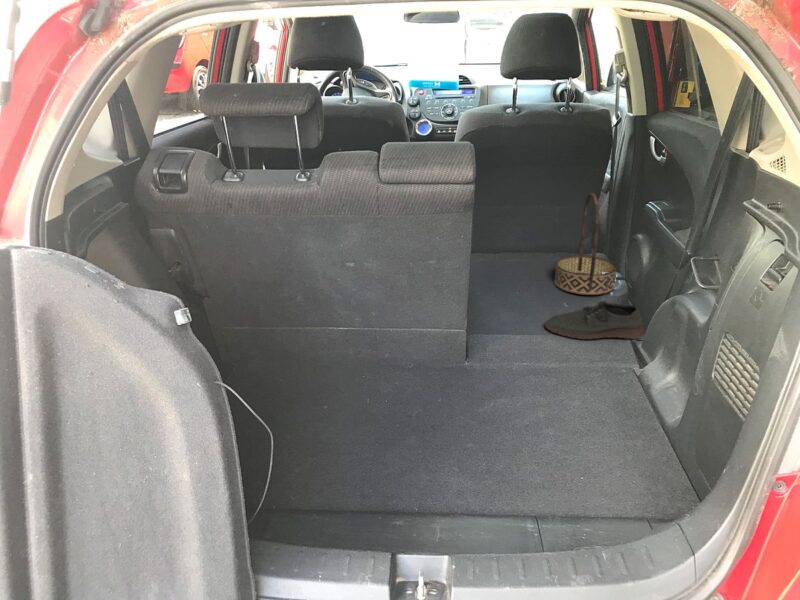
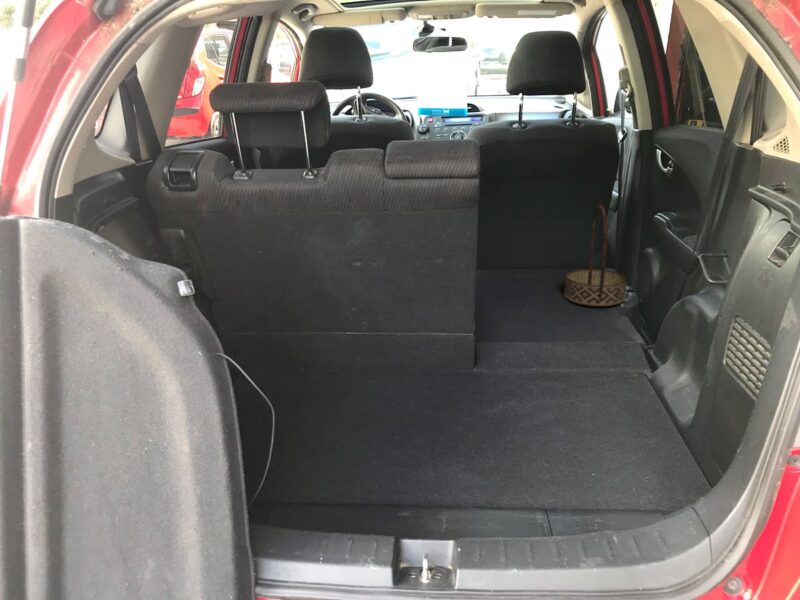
shoe: present [545,300,644,339] -> none [555,308,656,347]

